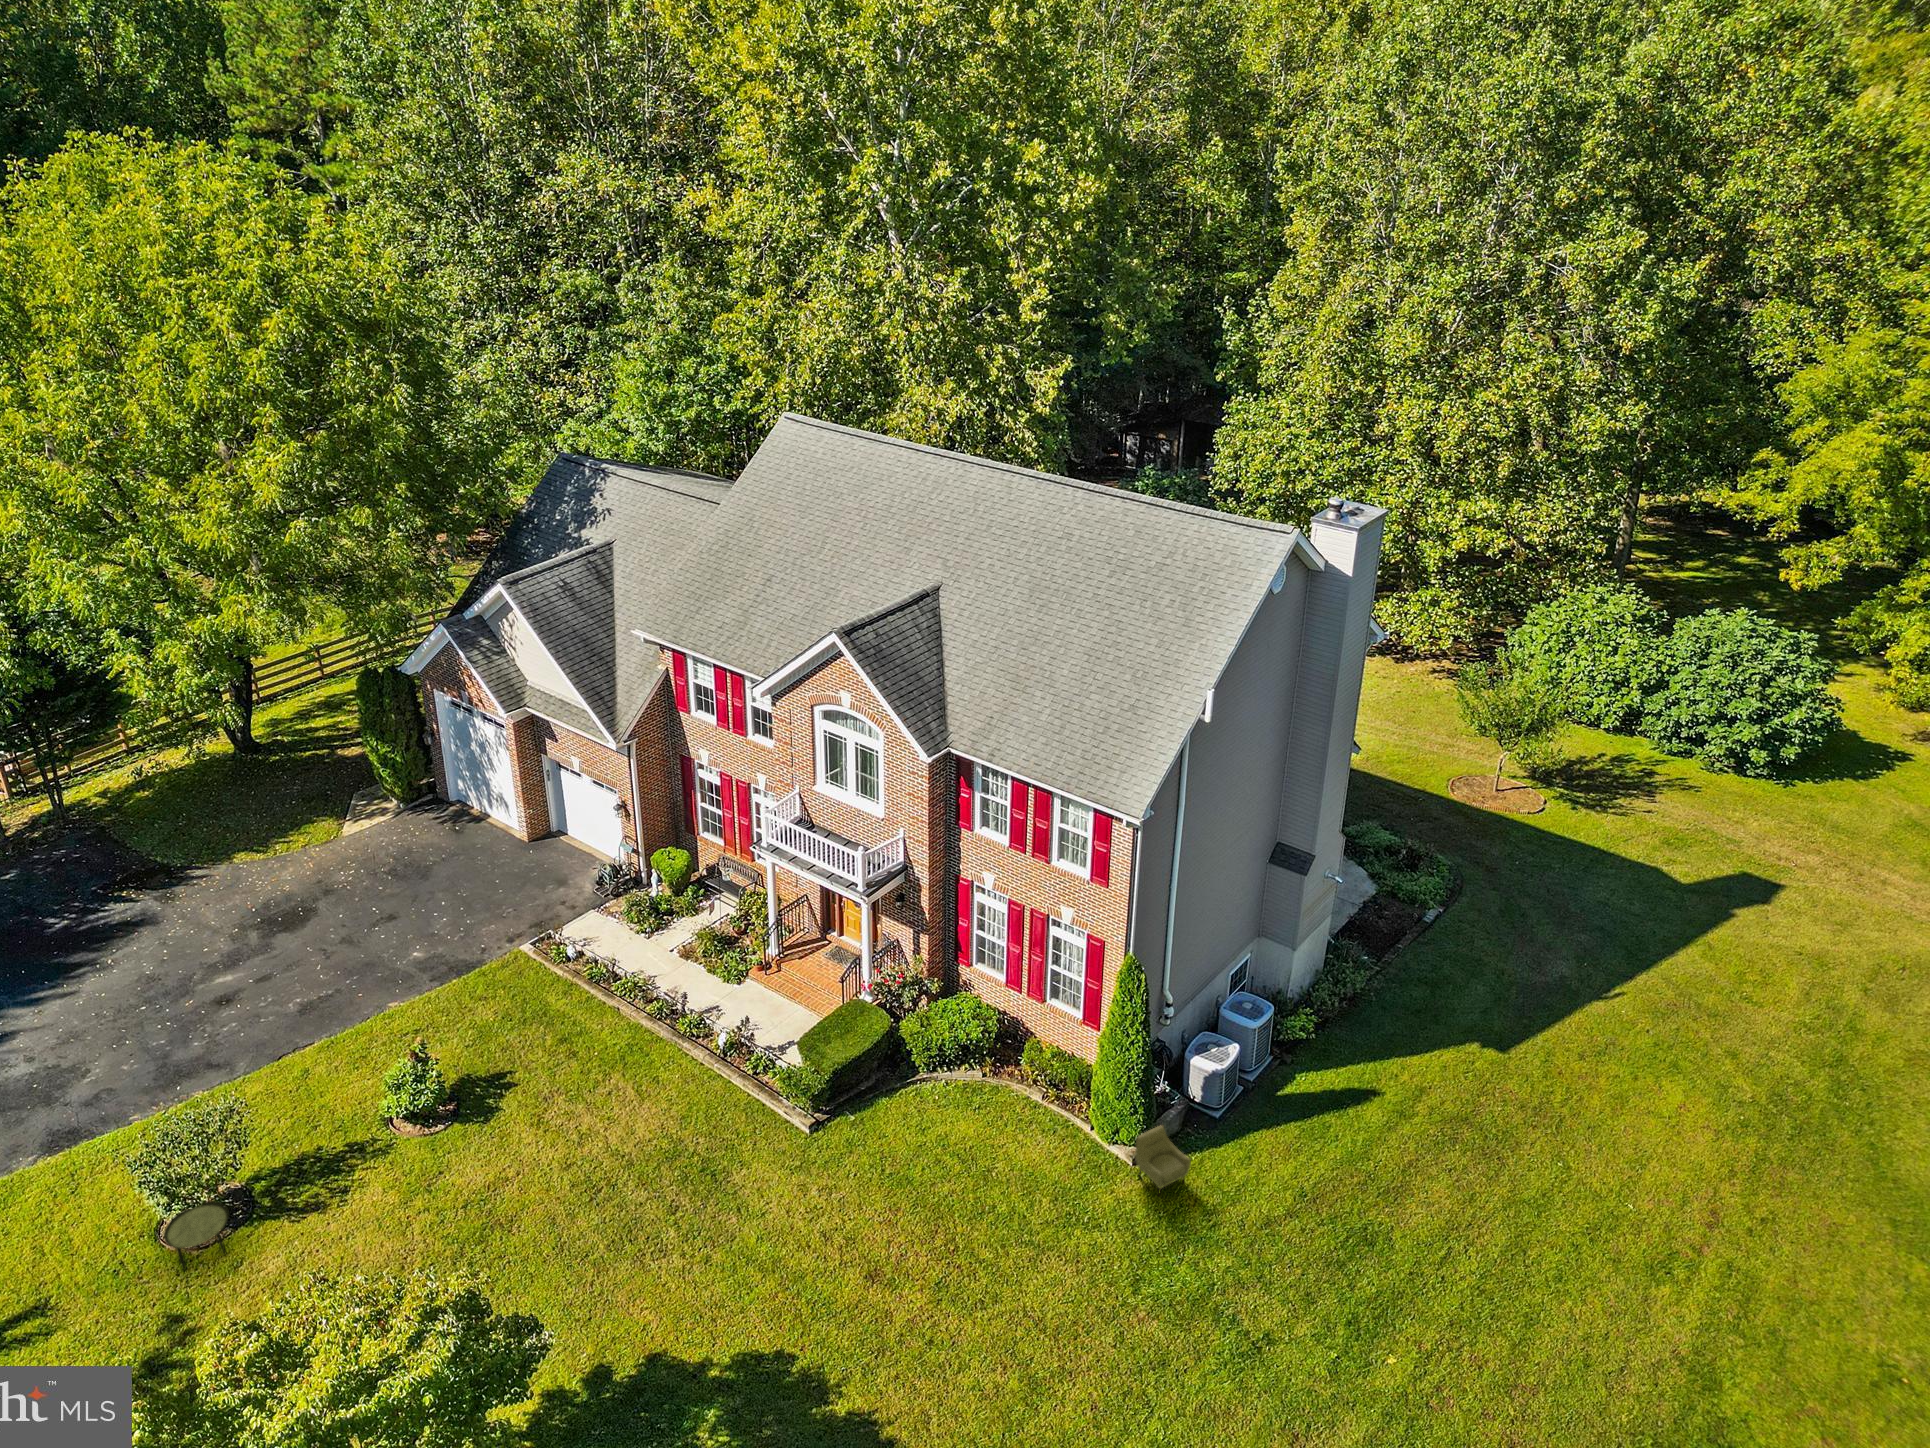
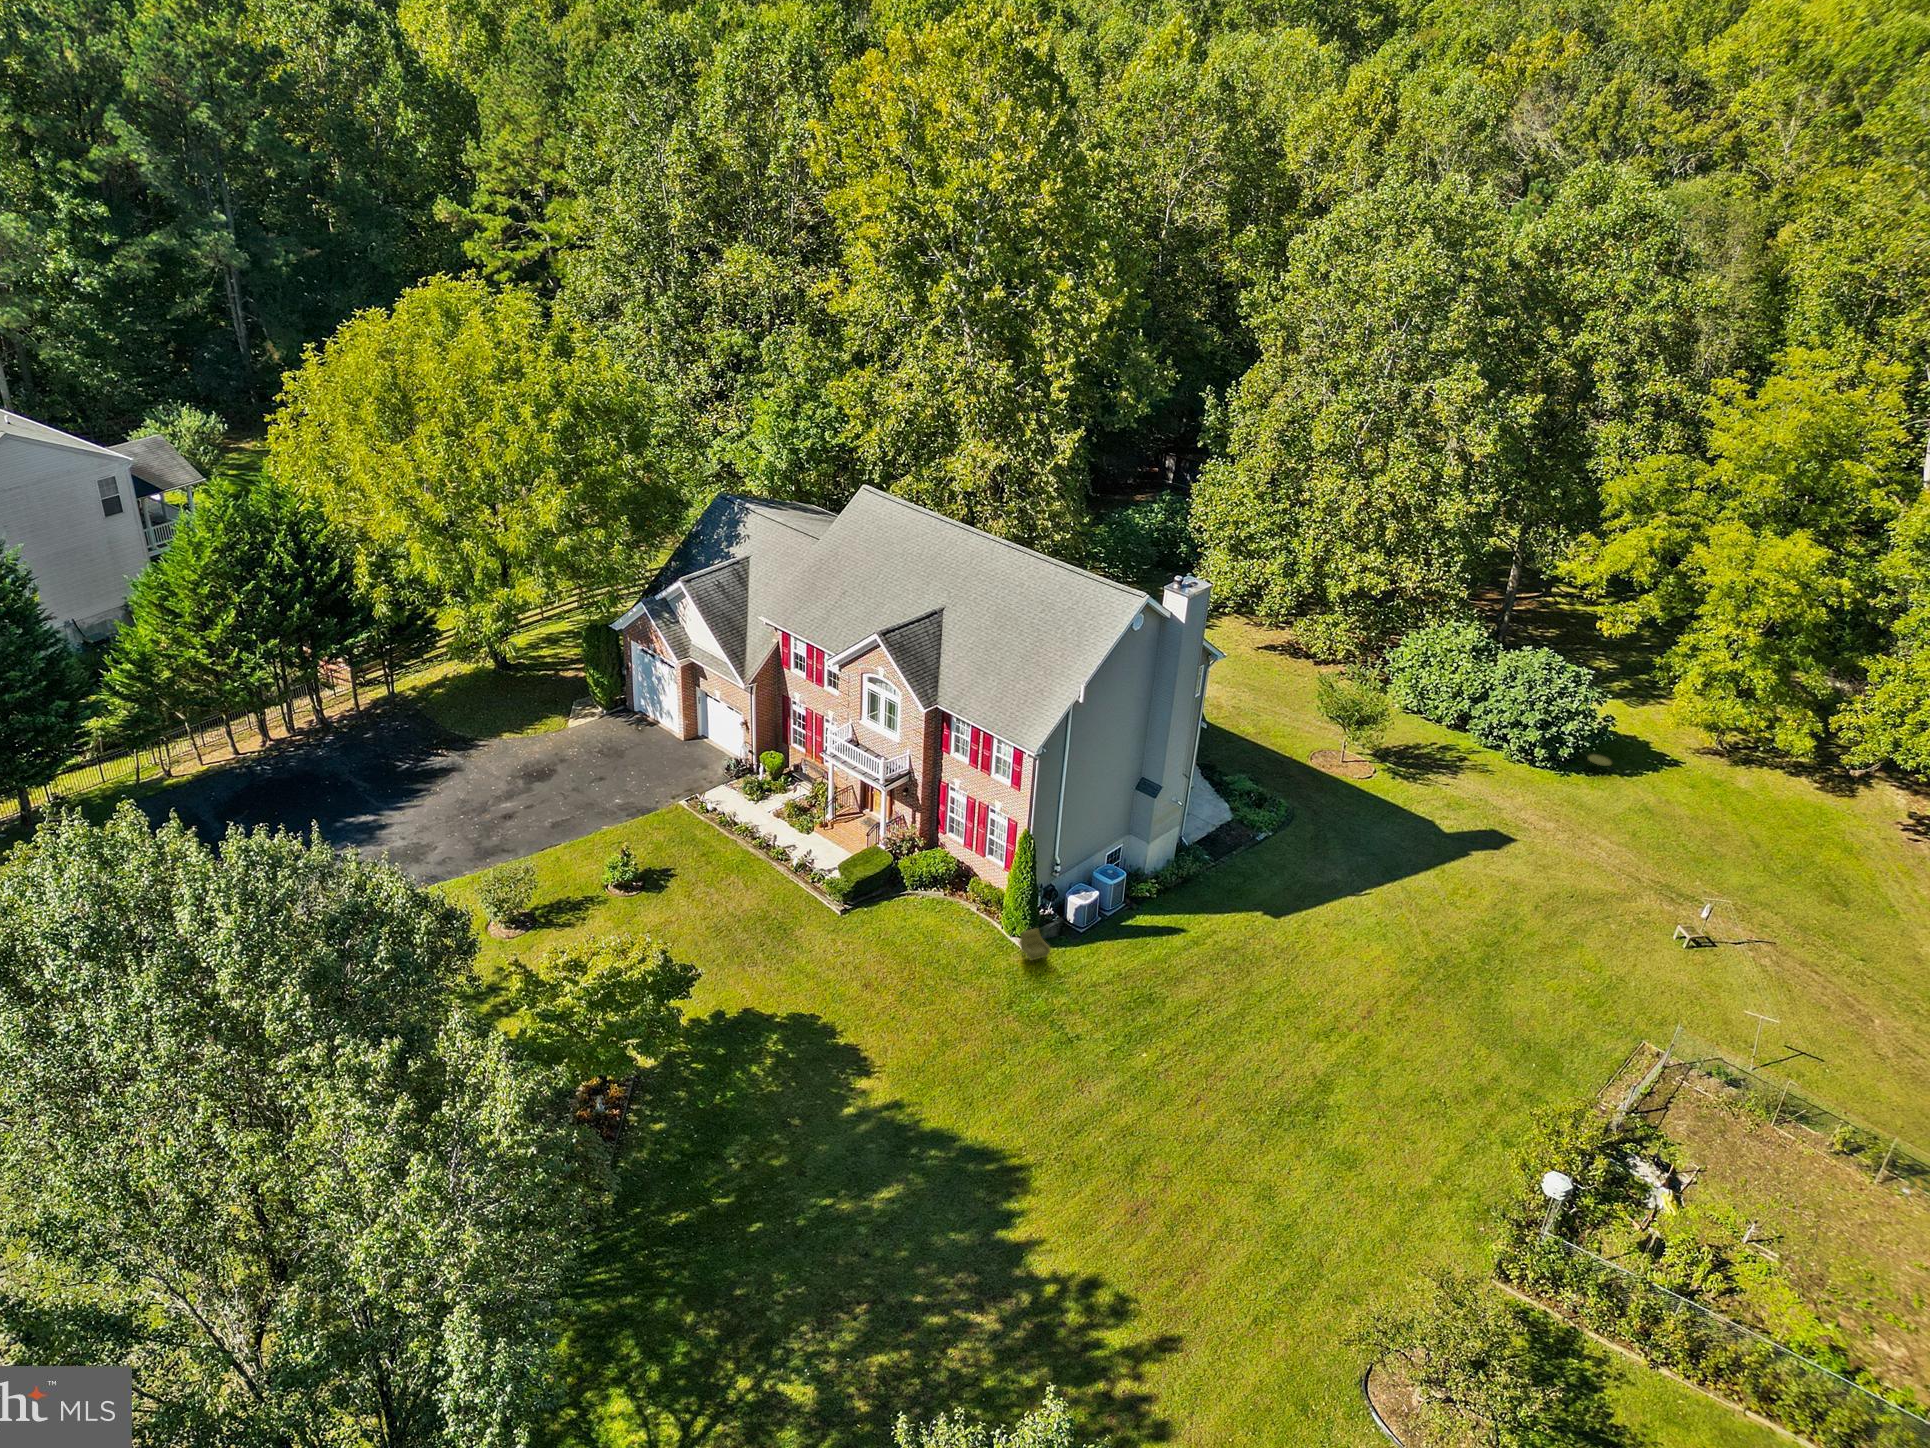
round table: present [163,1201,229,1270] -> present [1587,754,1613,769]

